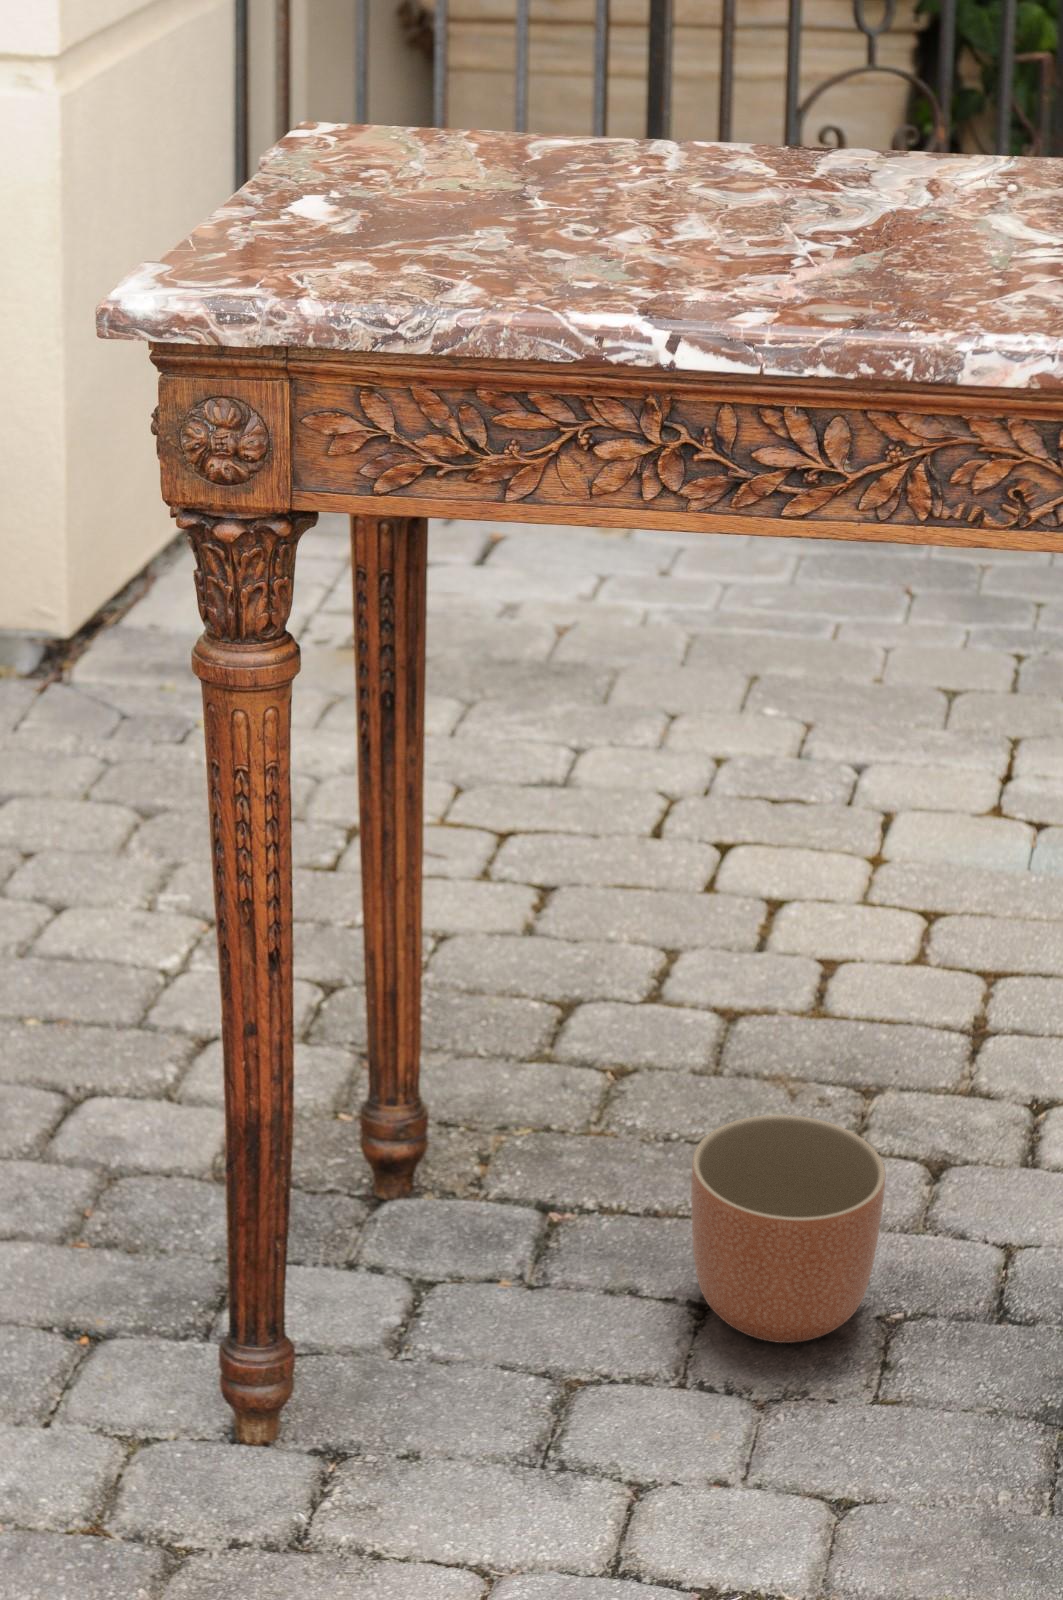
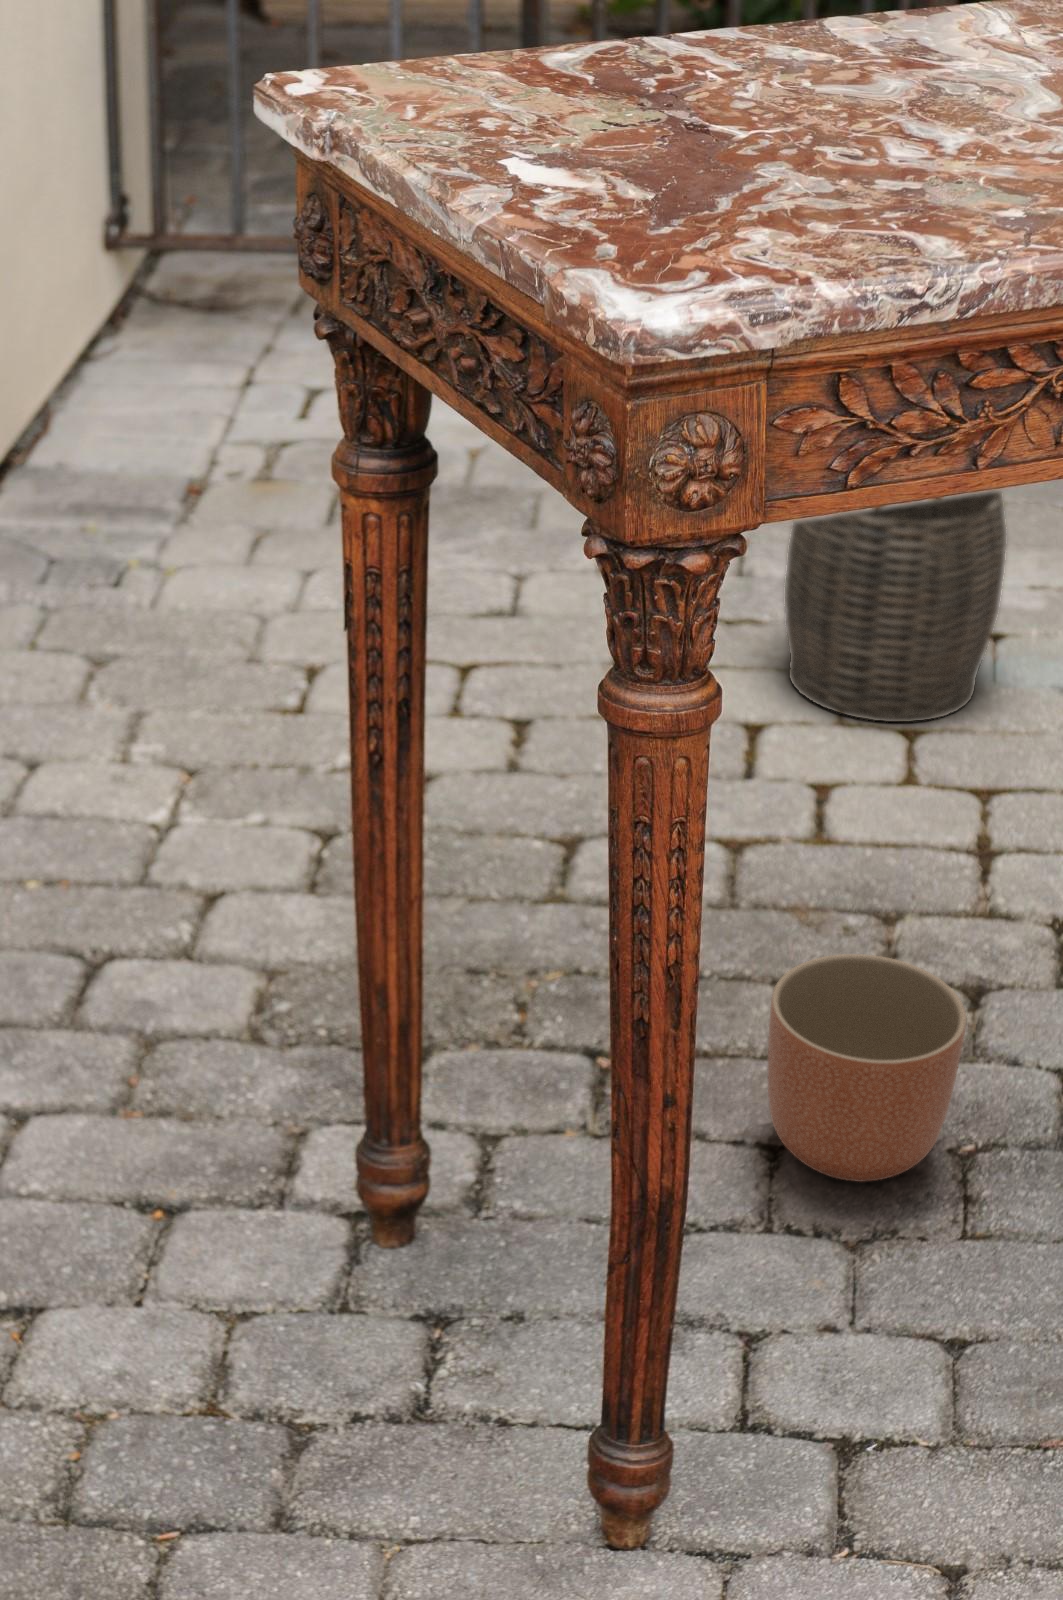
woven basket: none [809,637,1025,903] -> present [785,491,1006,722]

